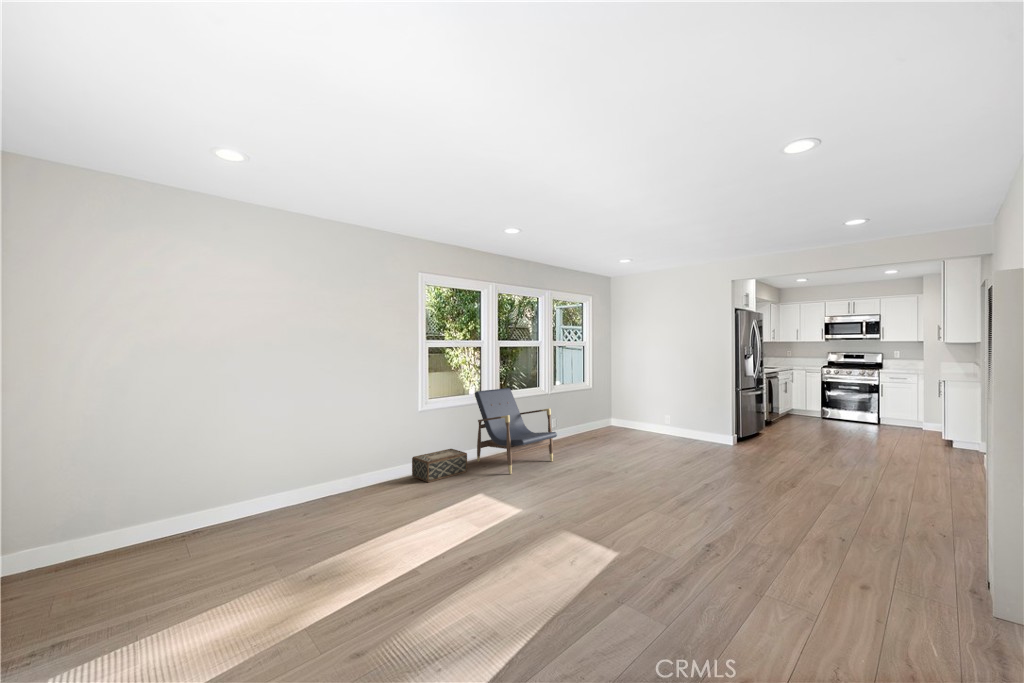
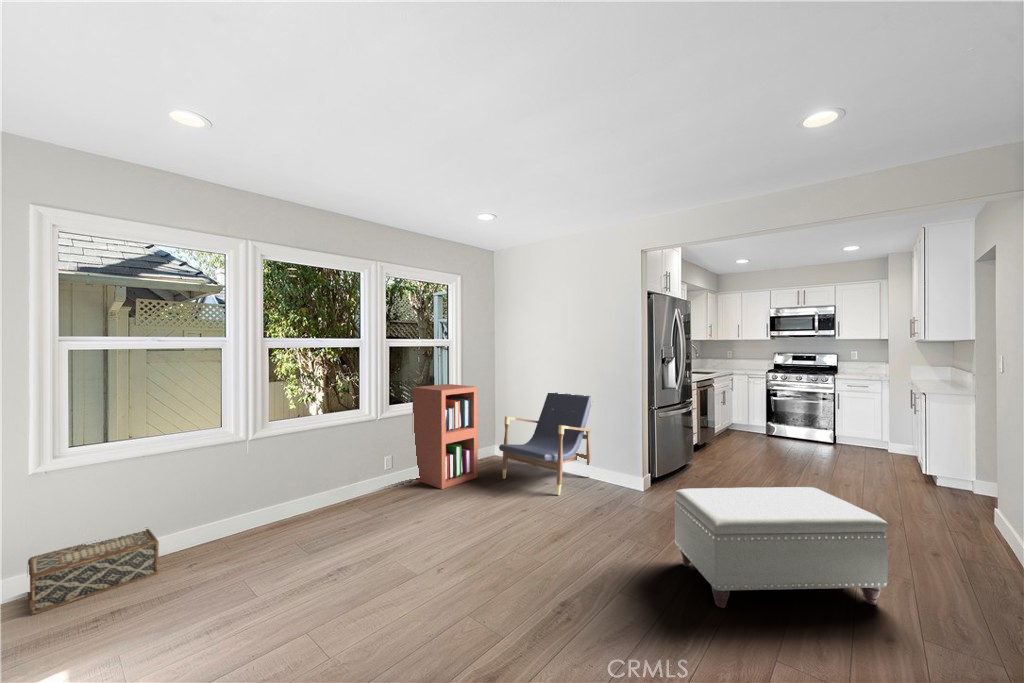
bookshelf: none [565,373,610,443] -> present [413,384,478,489]
lounge chair: present [475,388,557,474] -> present [499,393,591,495]
ottoman: none [765,432,896,492] -> present [674,487,888,608]

